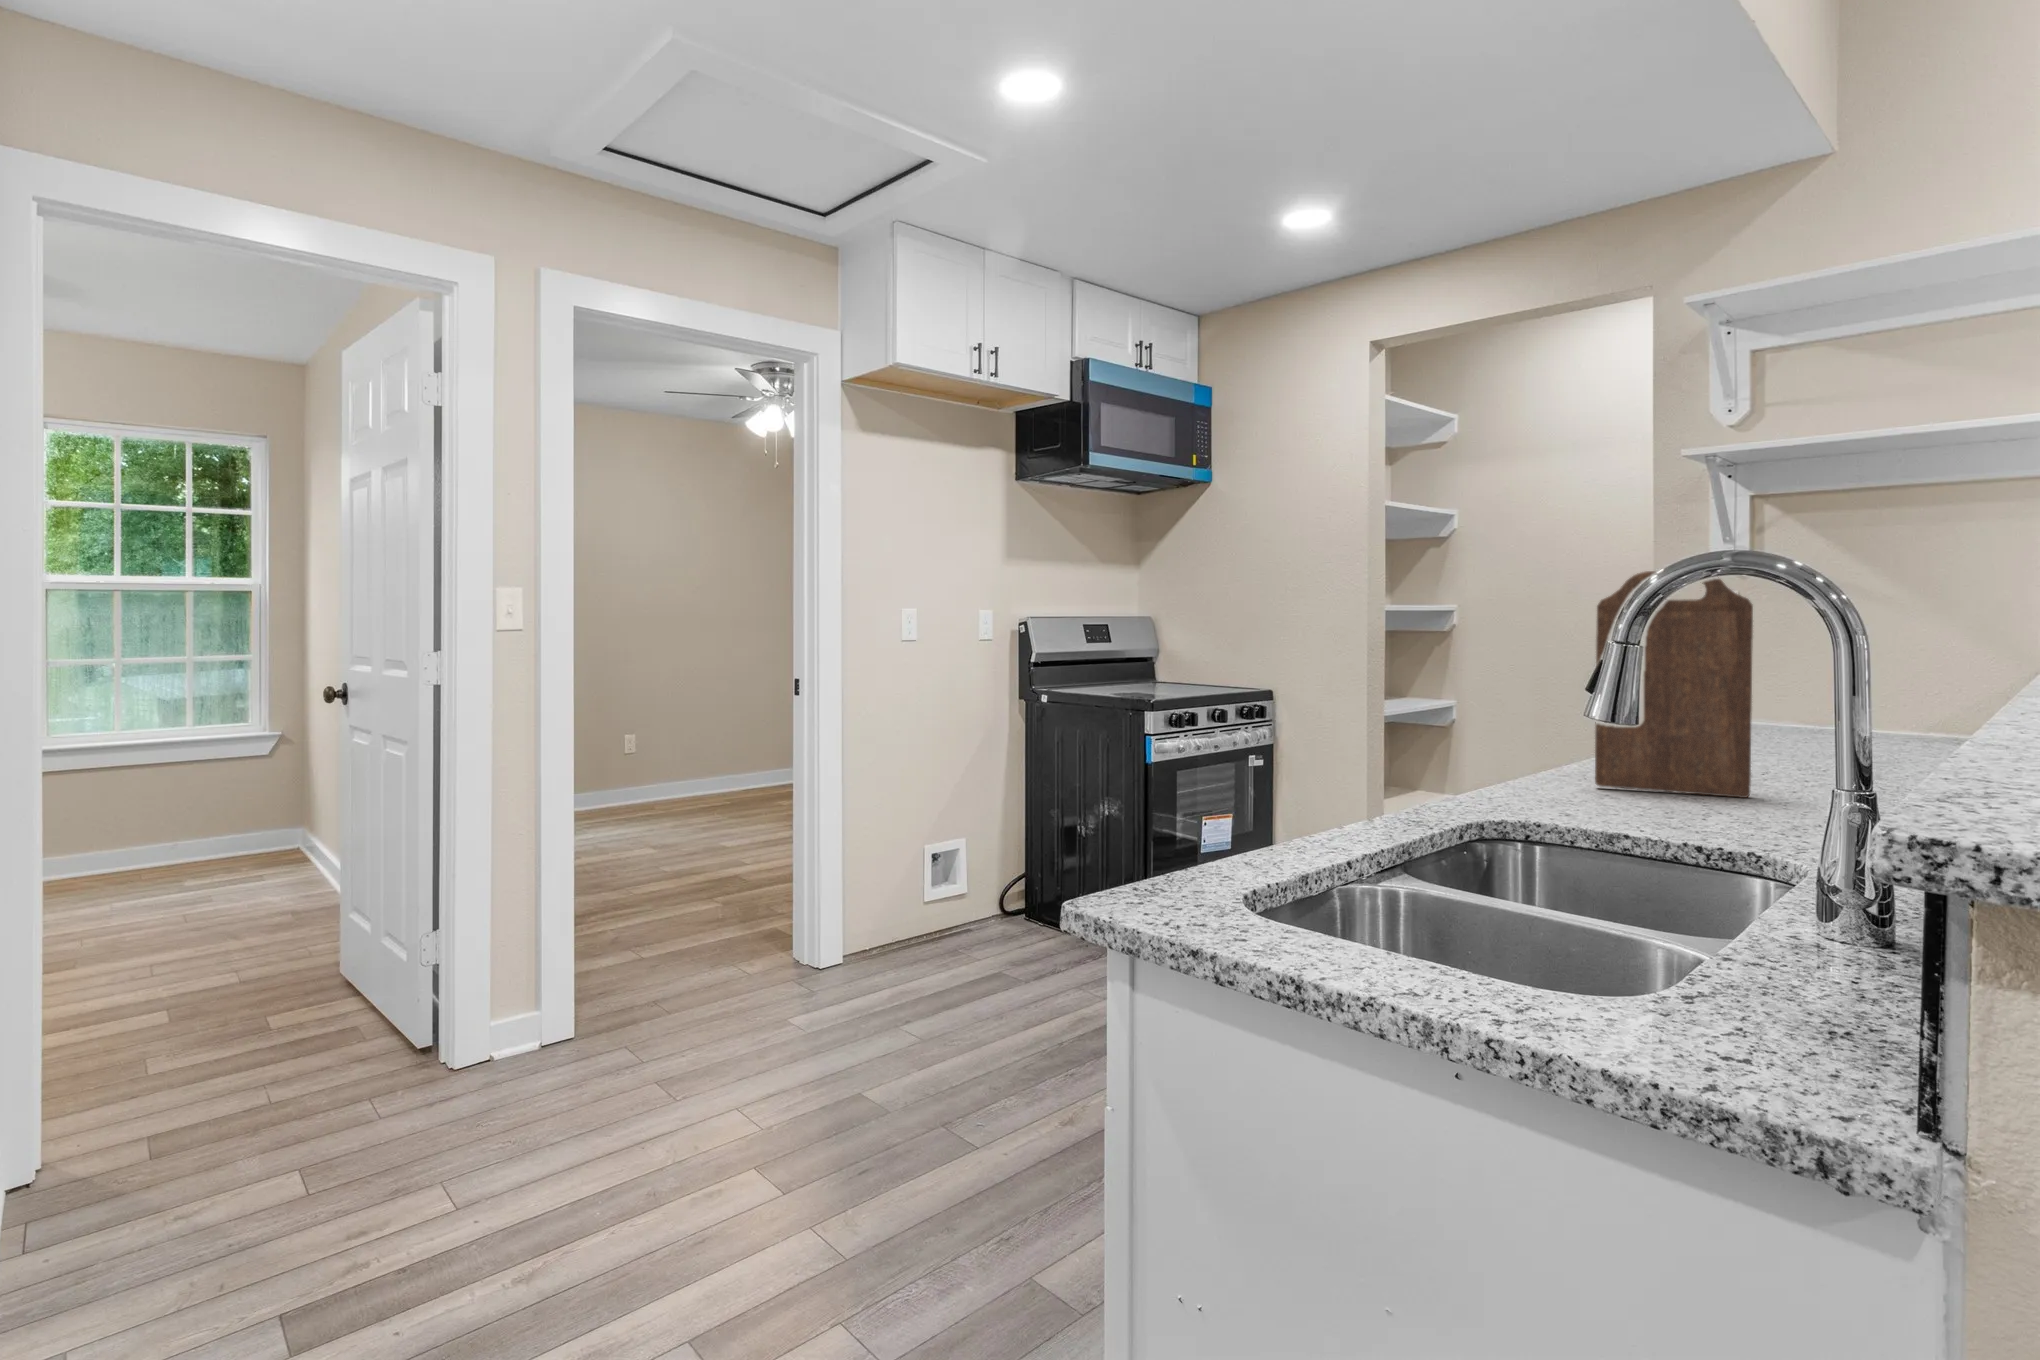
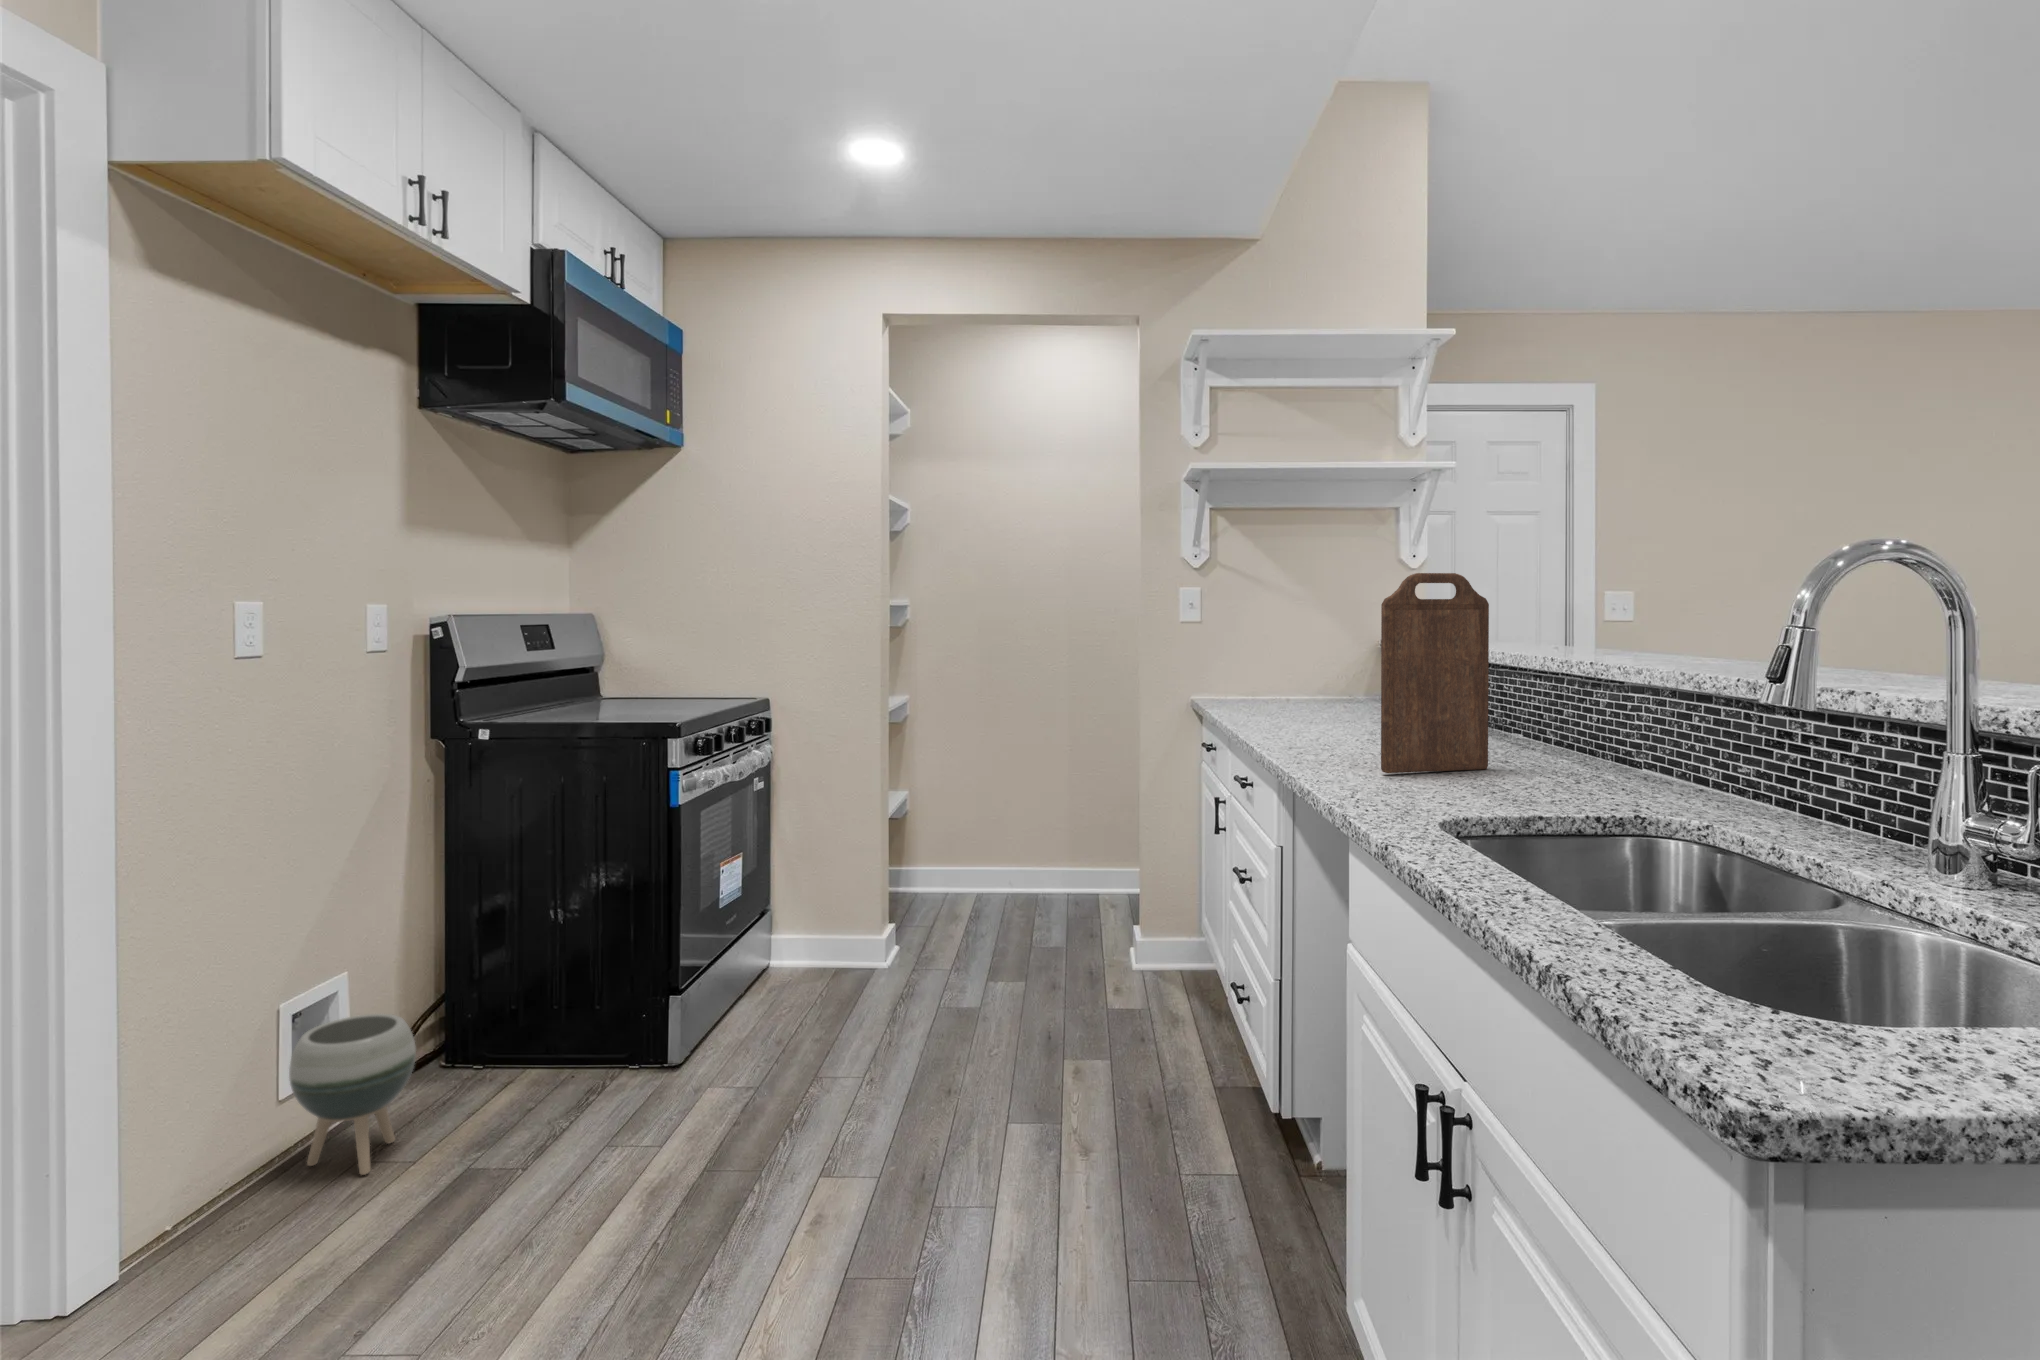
planter: none [900,869,966,967] -> present [289,1014,416,1175]

